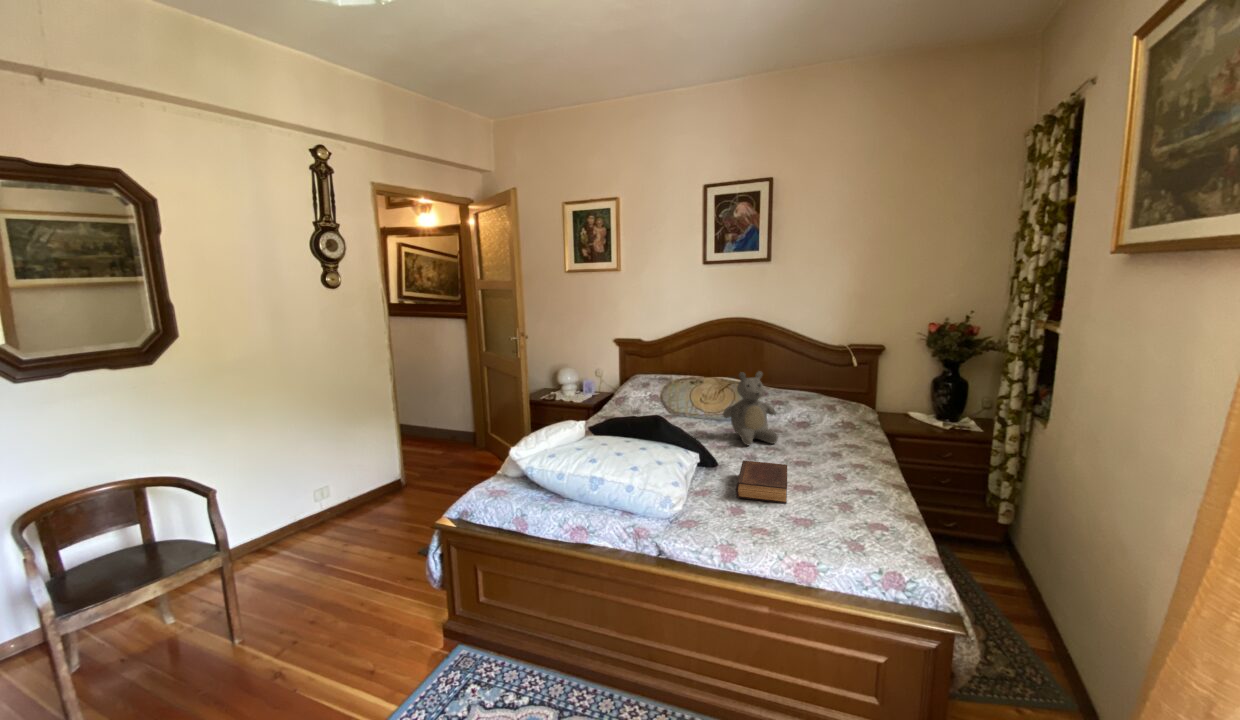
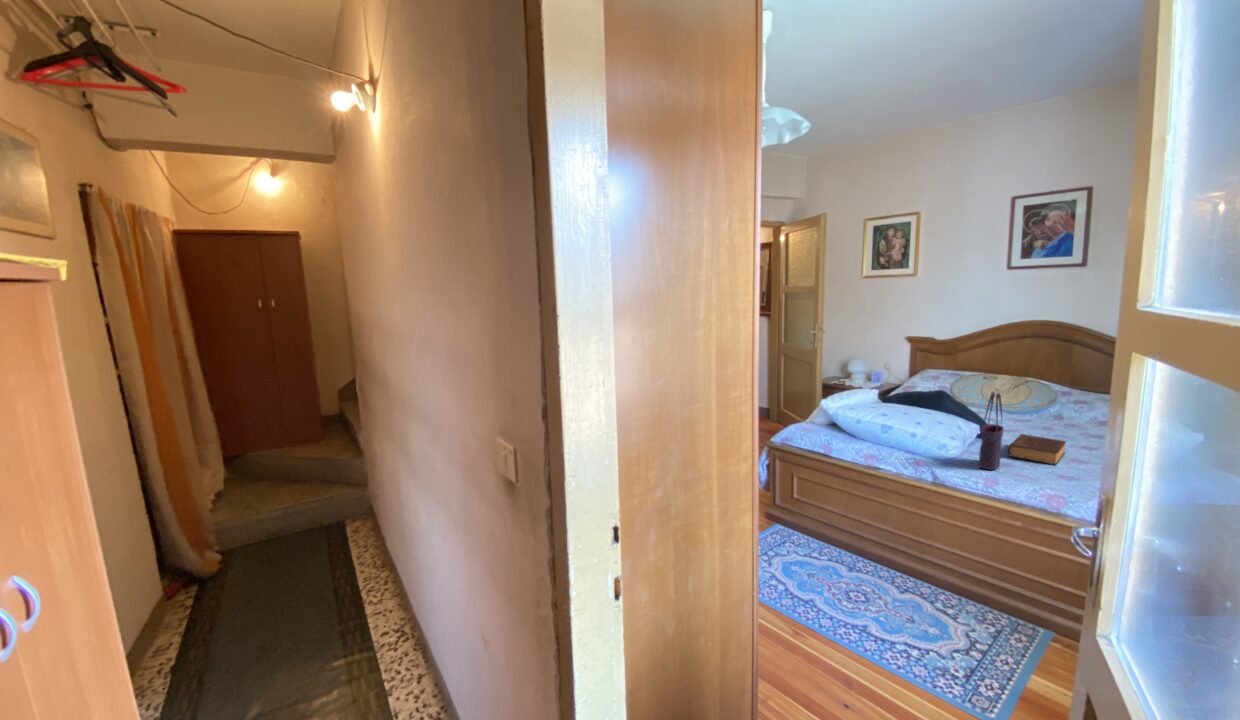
teddy bear: present [723,371,778,445] -> none [1010,366,1071,432]
tote bag: none [710,423,733,530] -> present [979,392,1003,470]

